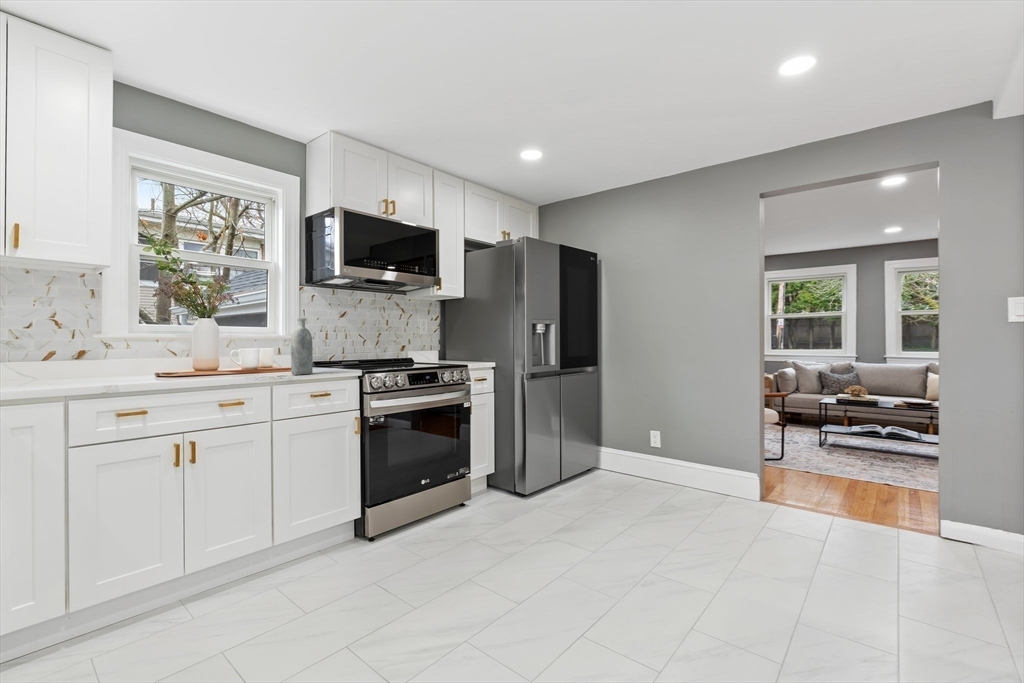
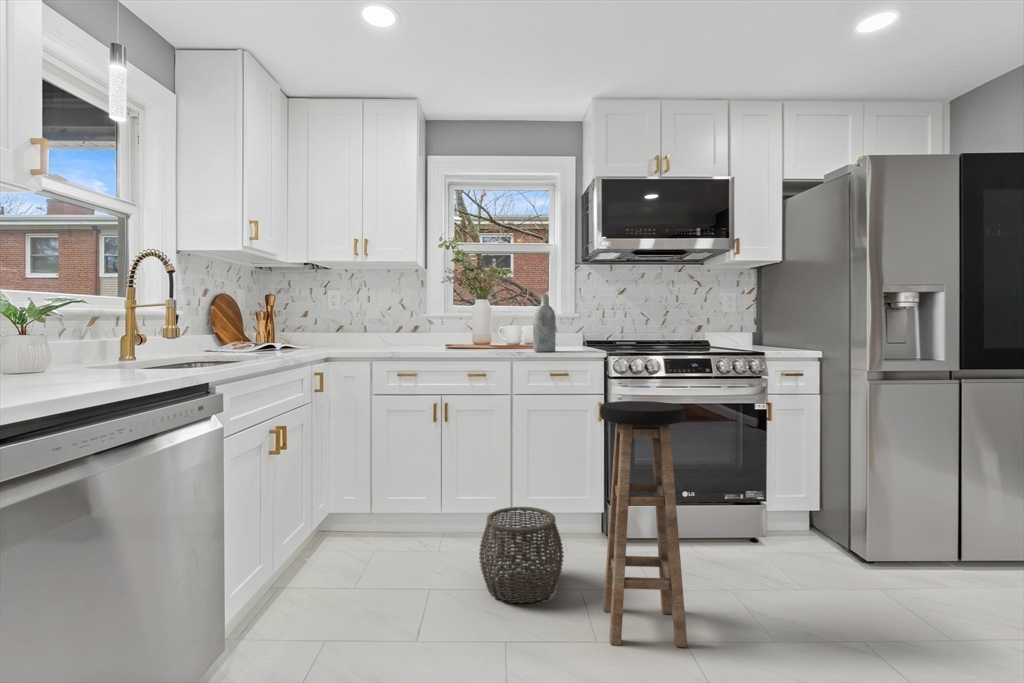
bar stool: none [412,414,493,625] -> present [600,401,687,647]
woven basket: none [280,529,371,636] -> present [479,507,564,604]

